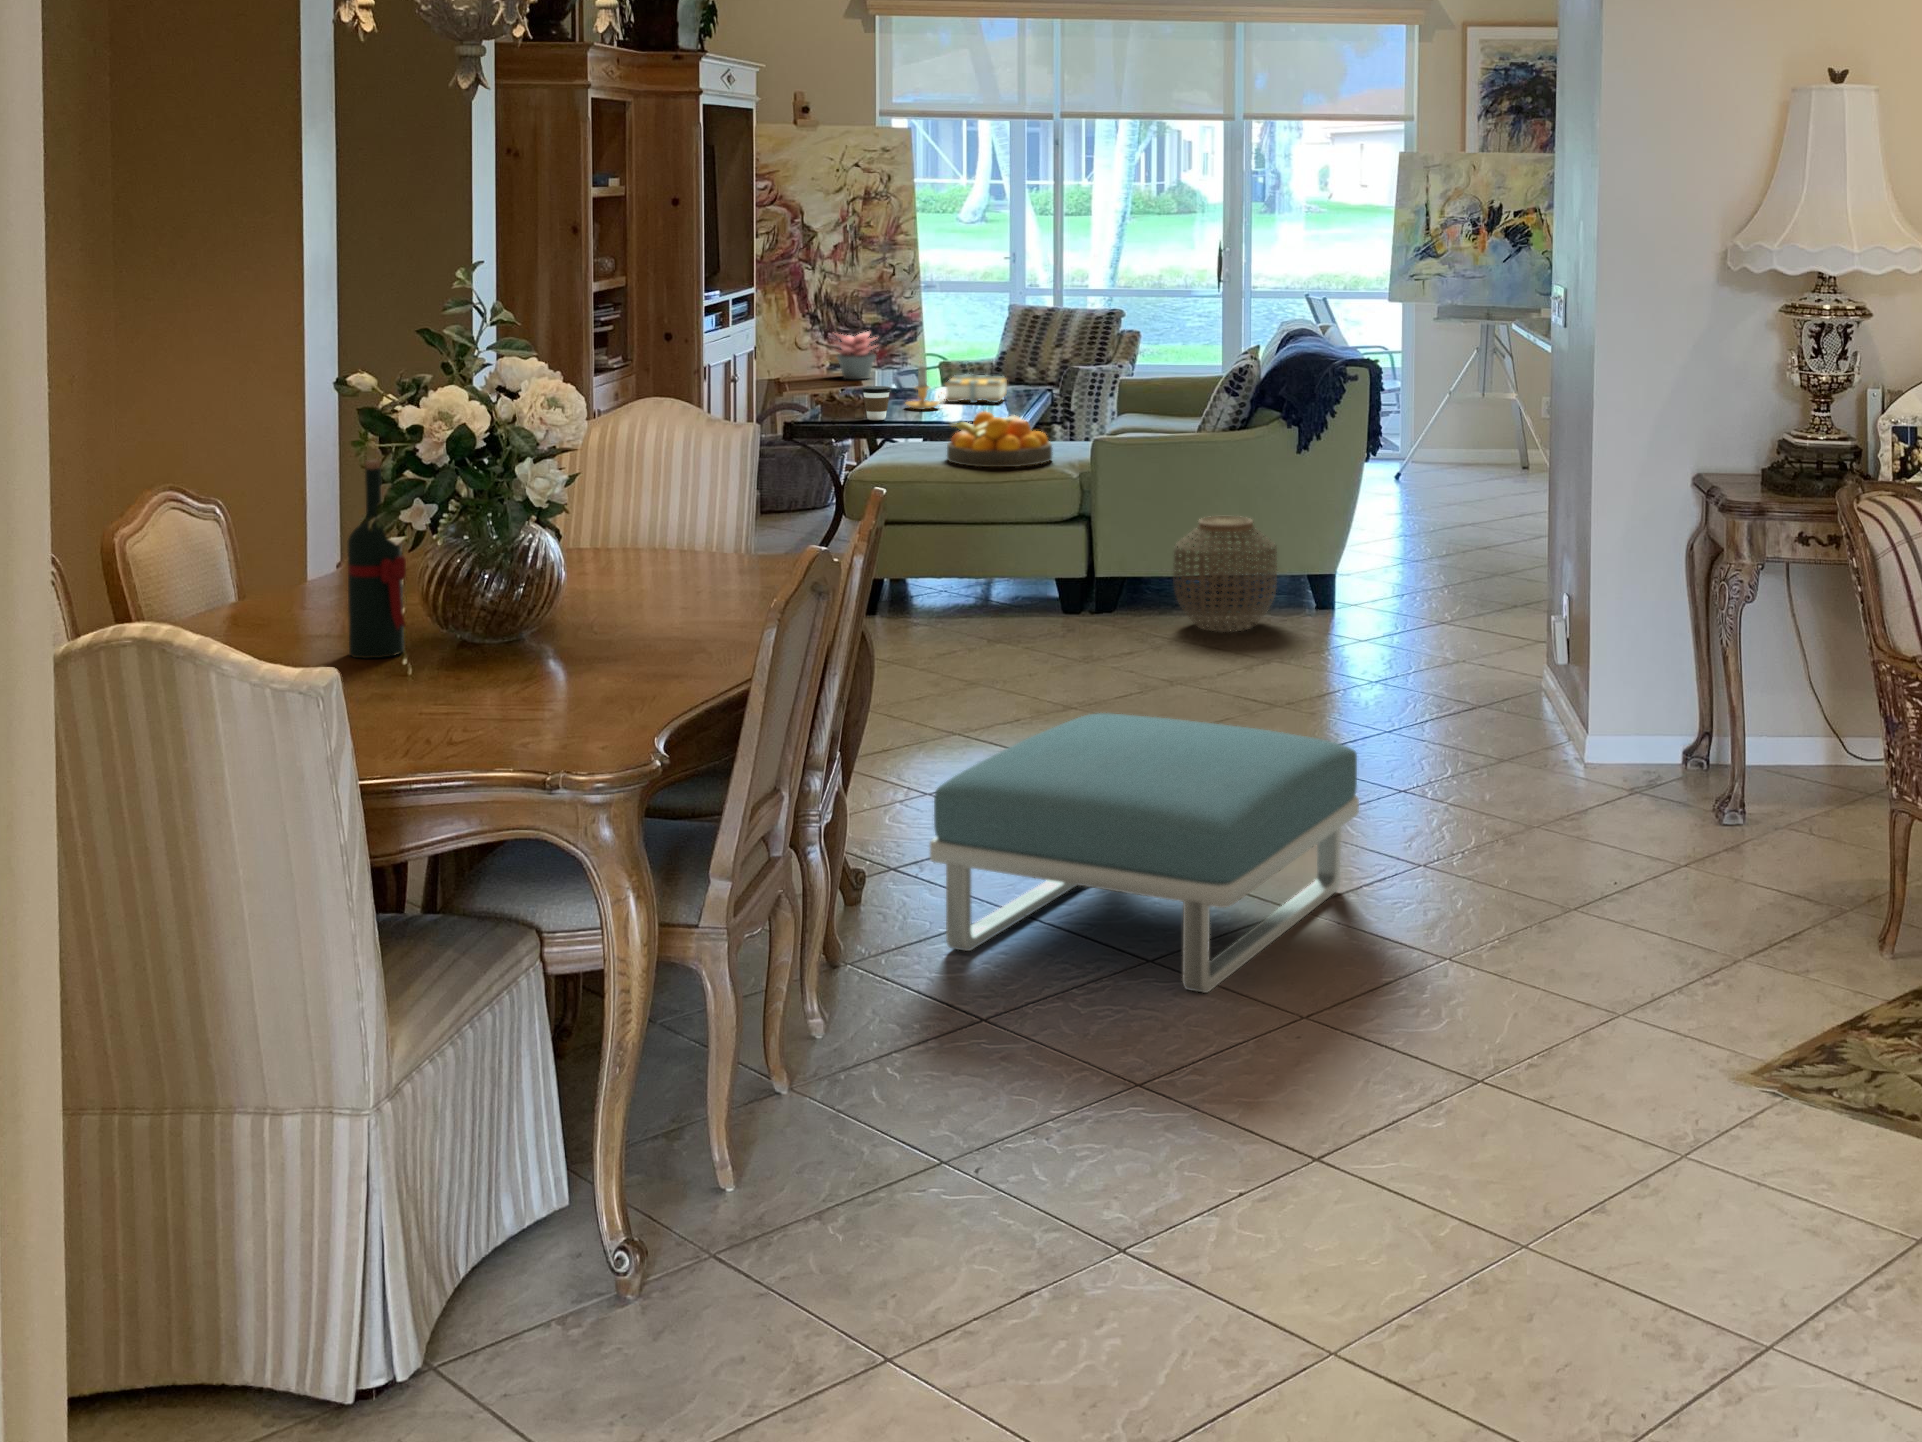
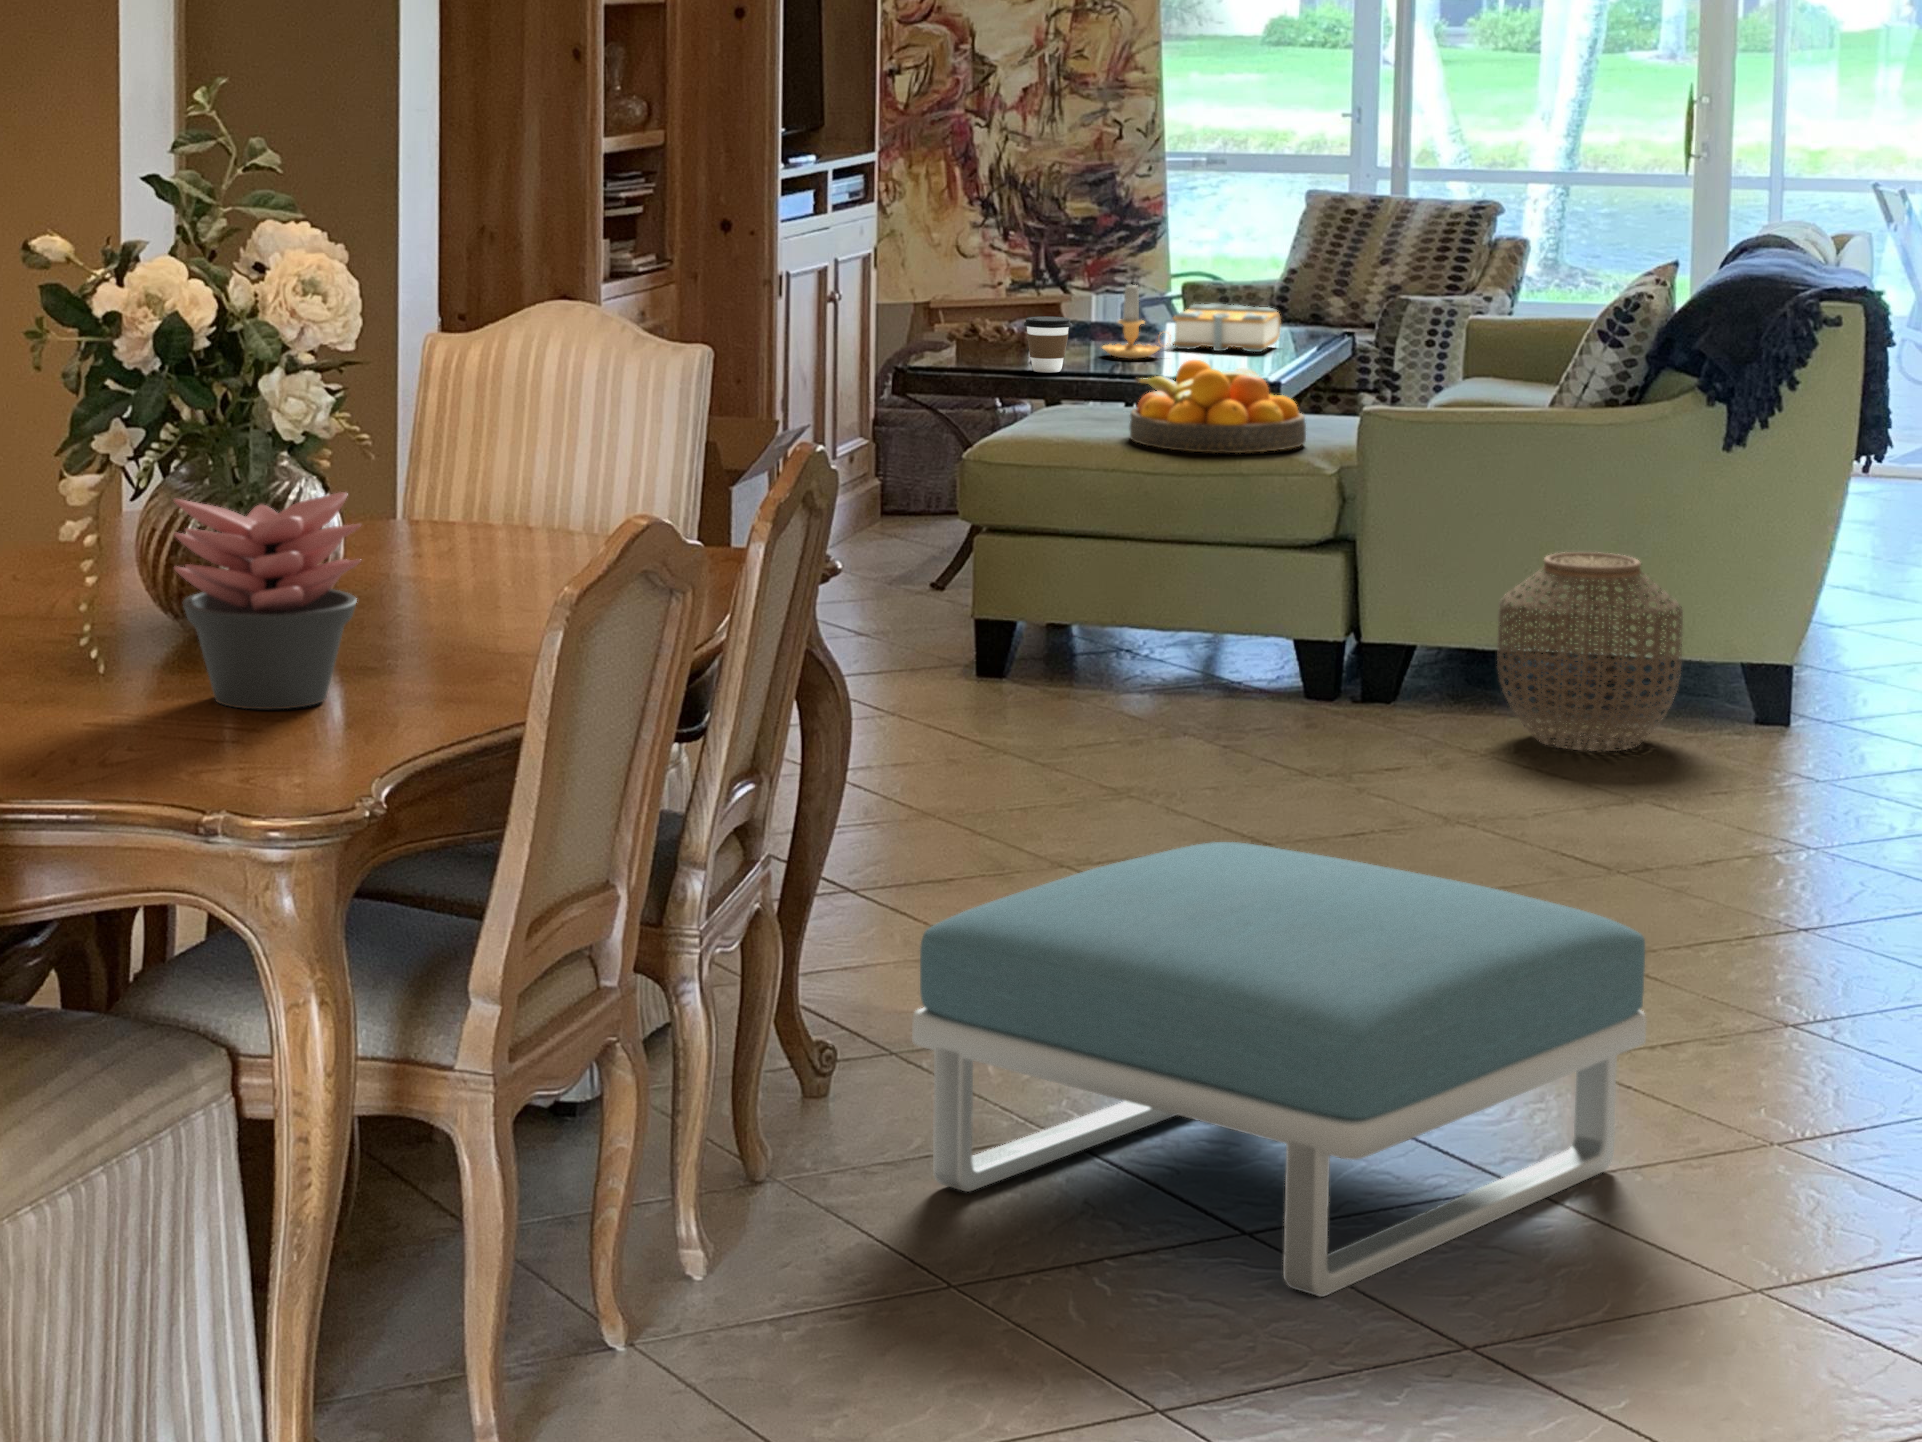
succulent plant: present [836,332,876,379] -> present [174,492,361,709]
wine bottle: present [348,460,406,658] -> none [28,362,104,649]

